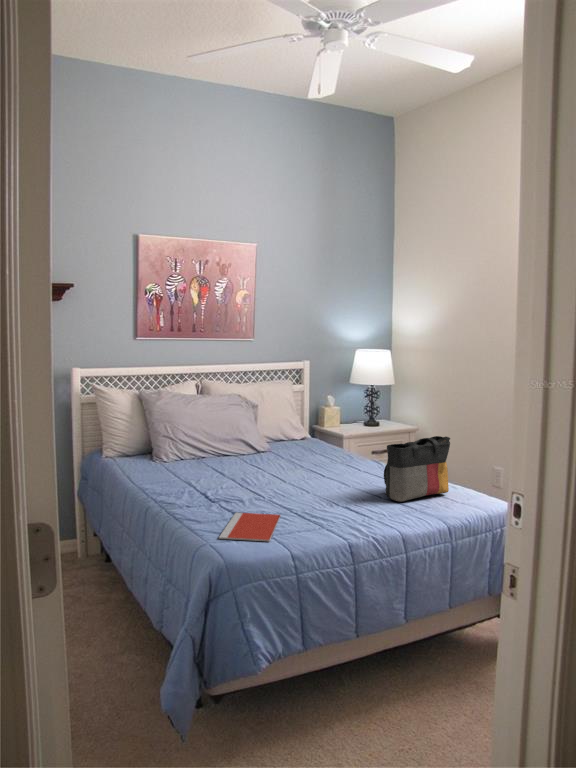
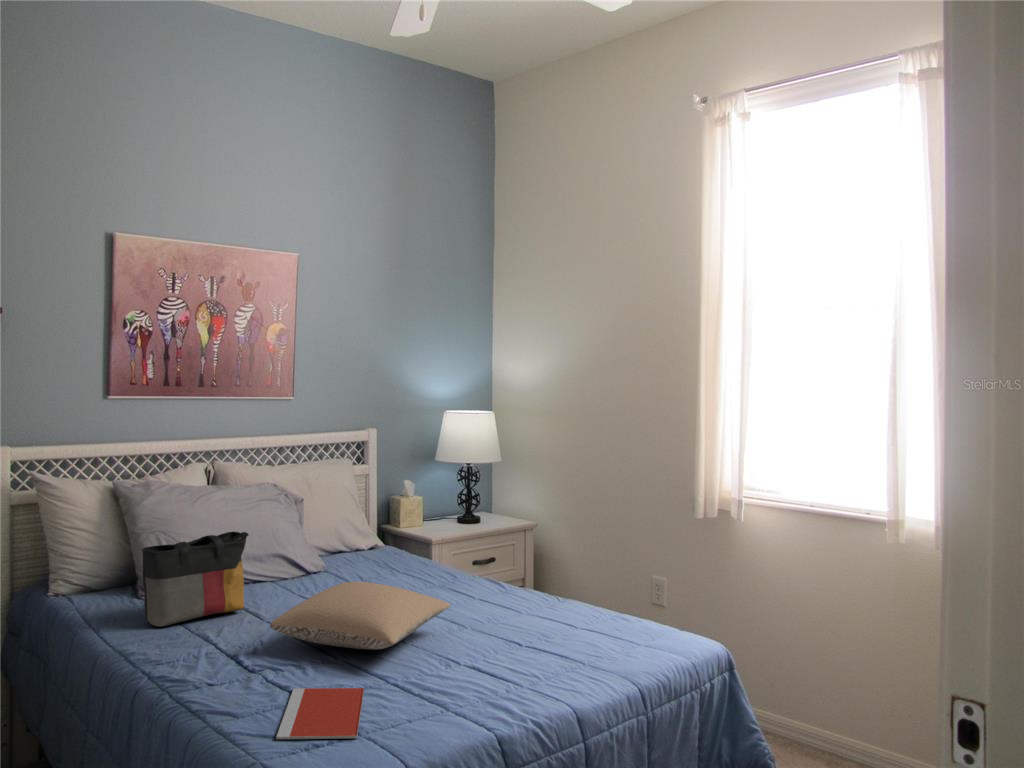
tote bag: present [384,436,450,502] -> present [142,532,249,626]
pillow: none [225,452,345,493] -> present [270,582,451,649]

